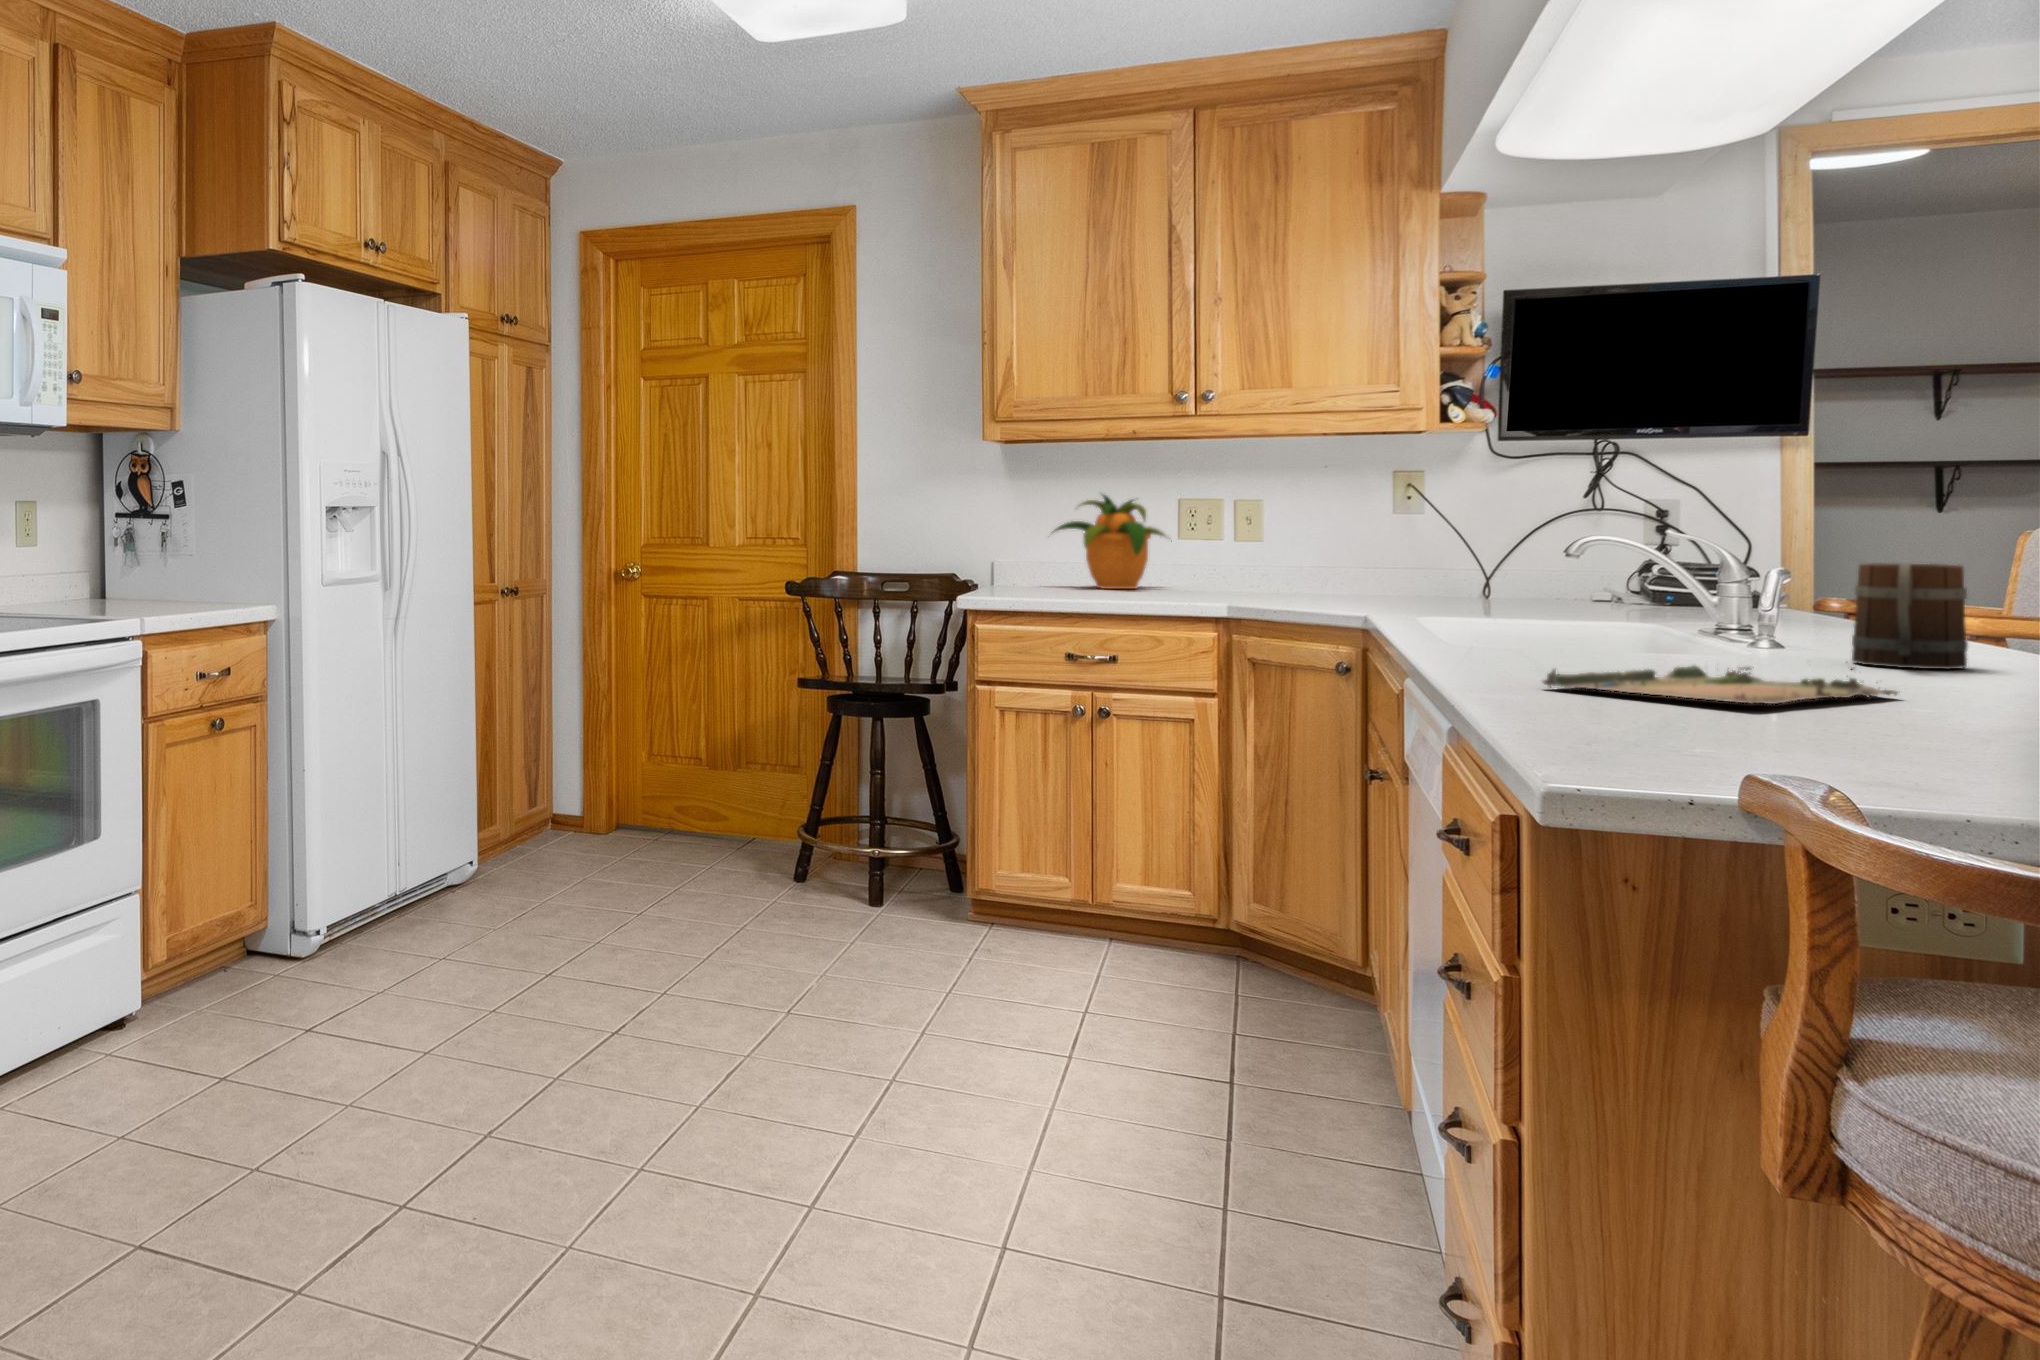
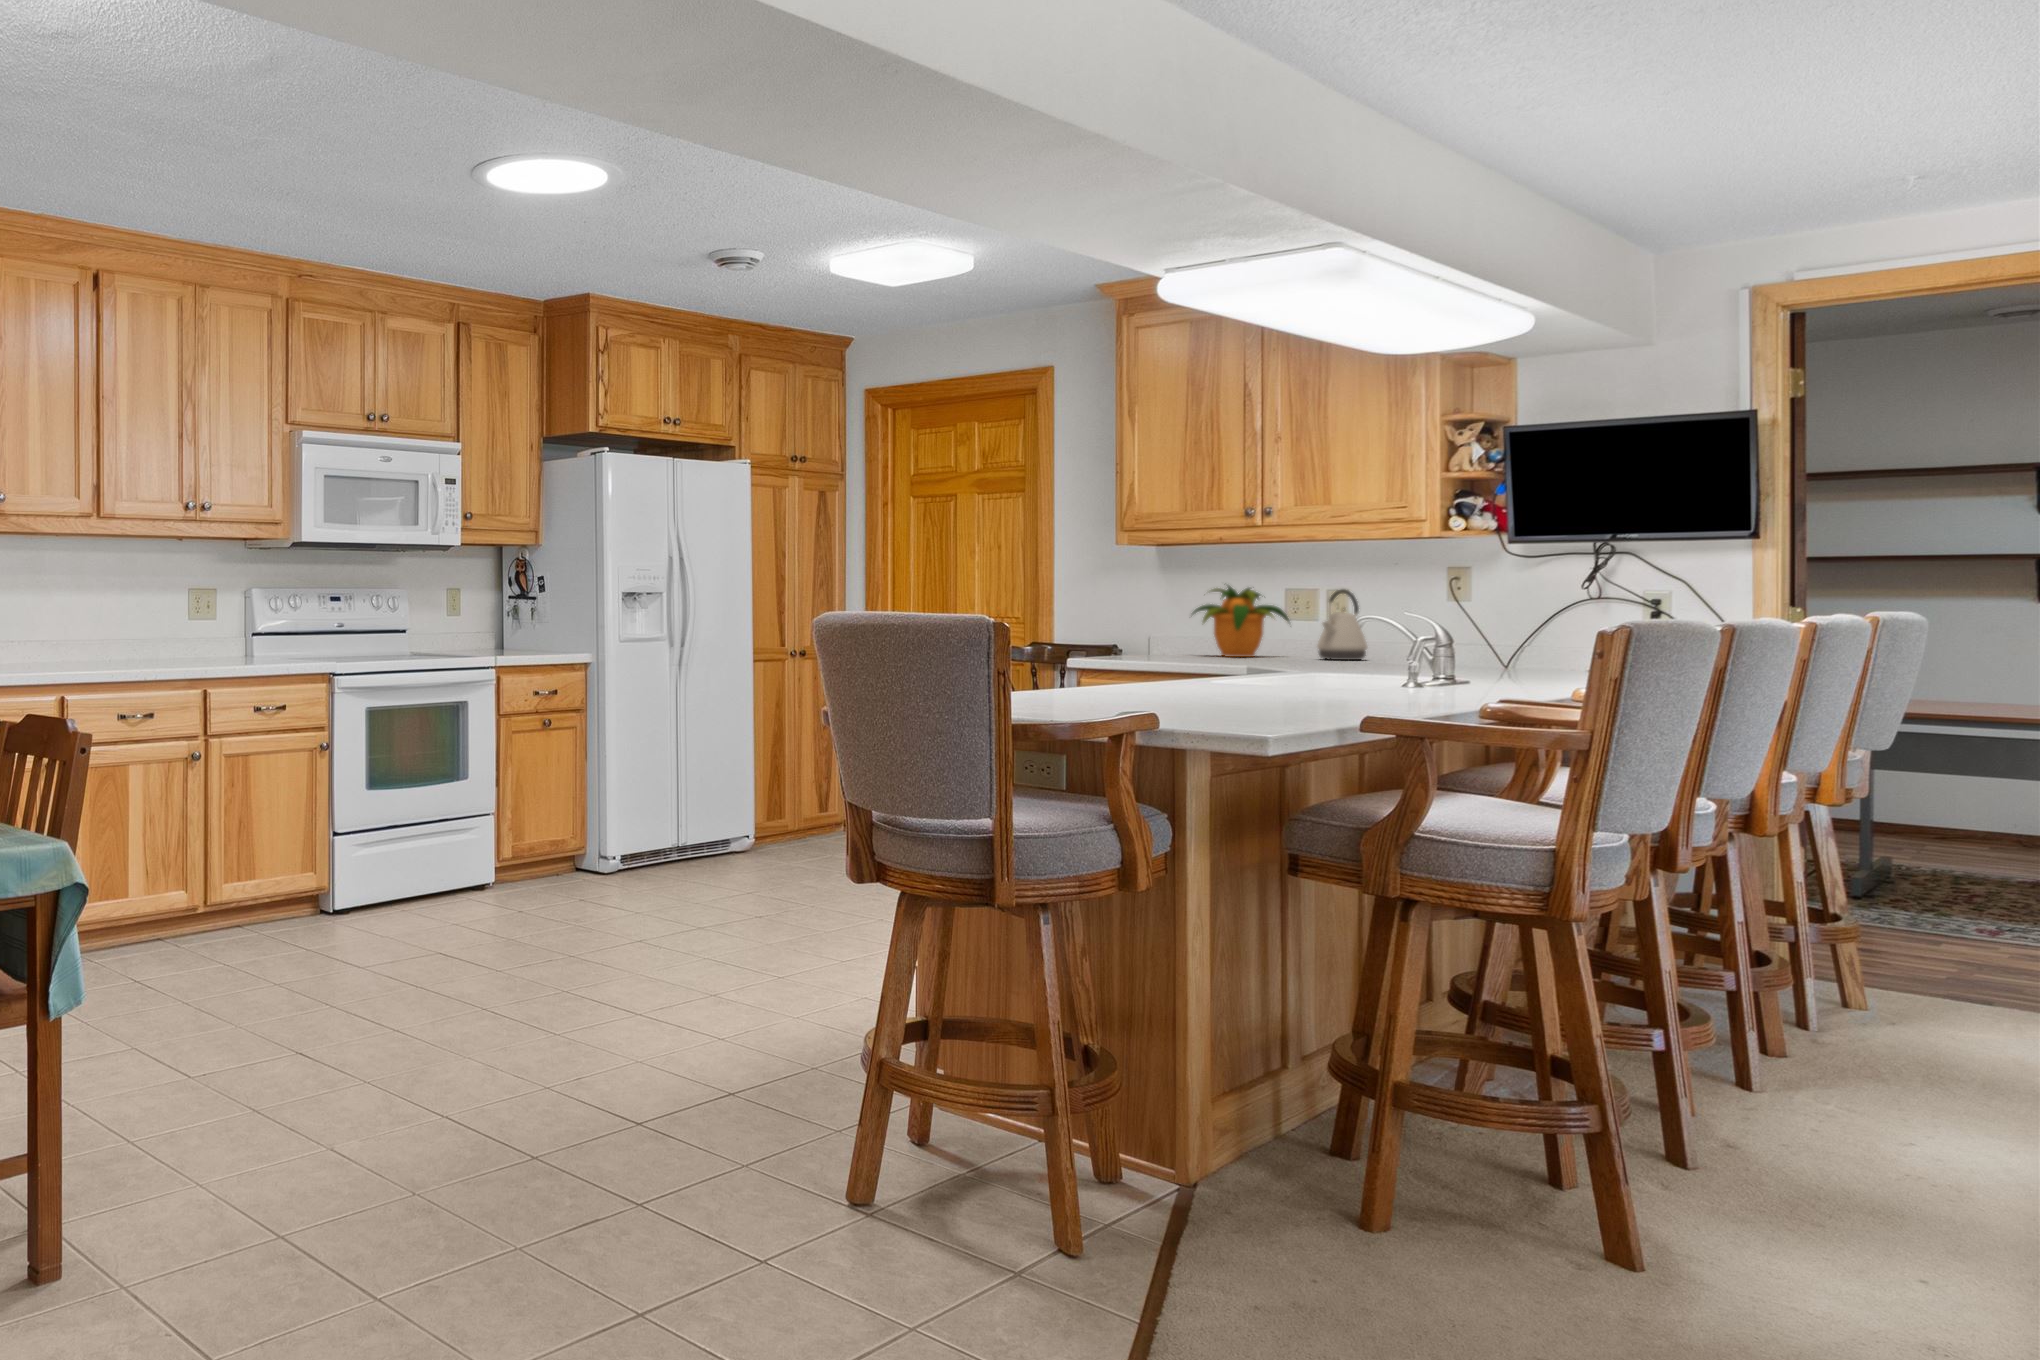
kettle: none [1227,501,1291,592] -> present [1317,589,1367,660]
mug: present [1852,563,1968,669] -> none [1390,628,1460,693]
tray: present [1543,665,1898,704] -> none [1100,677,1274,697]

